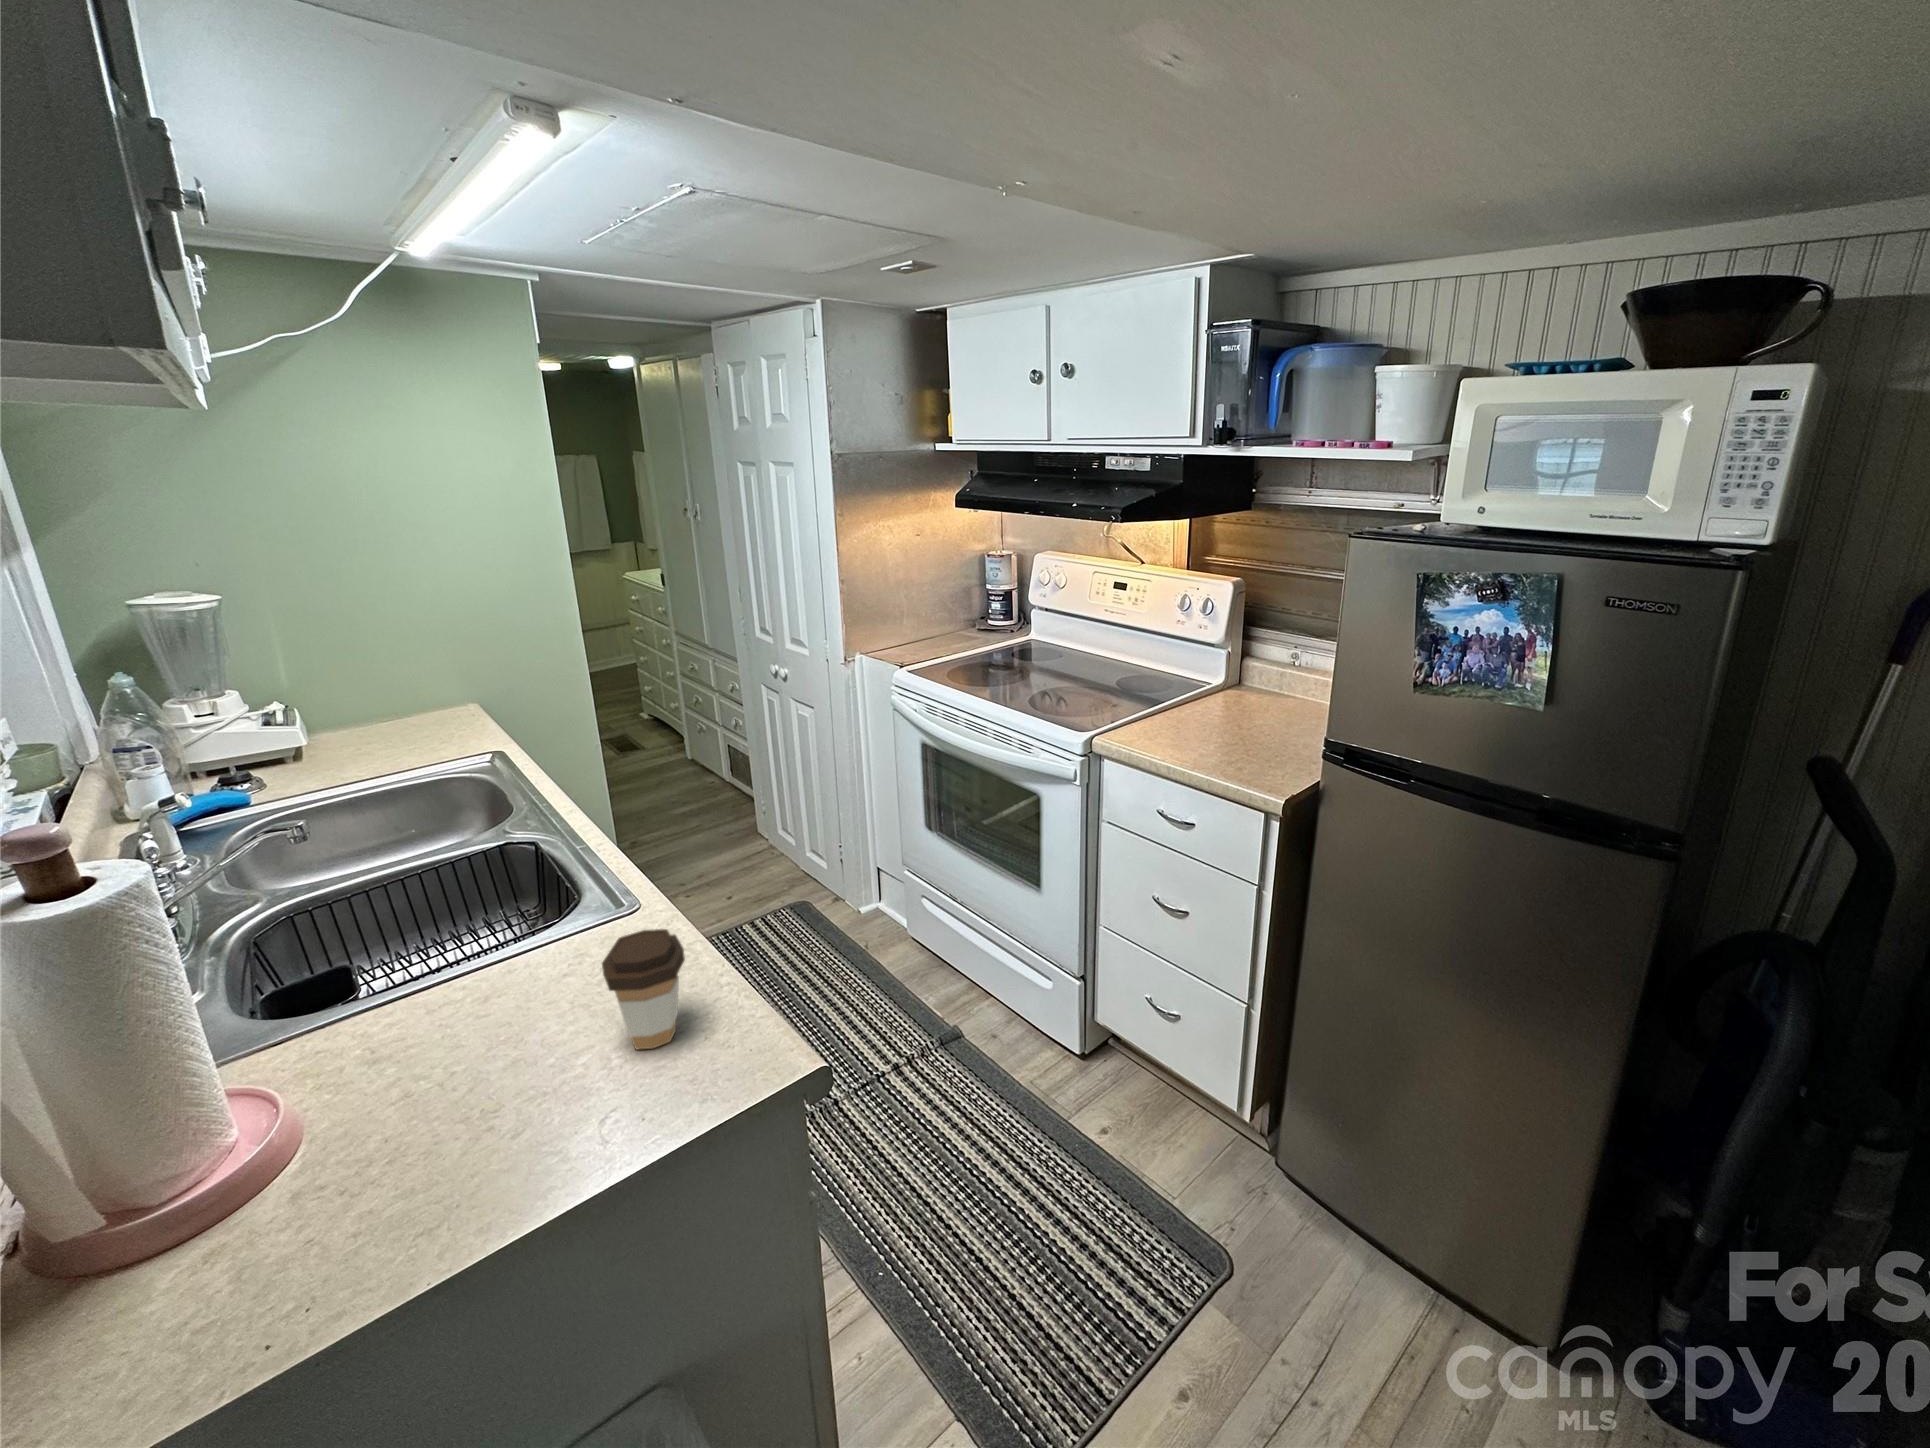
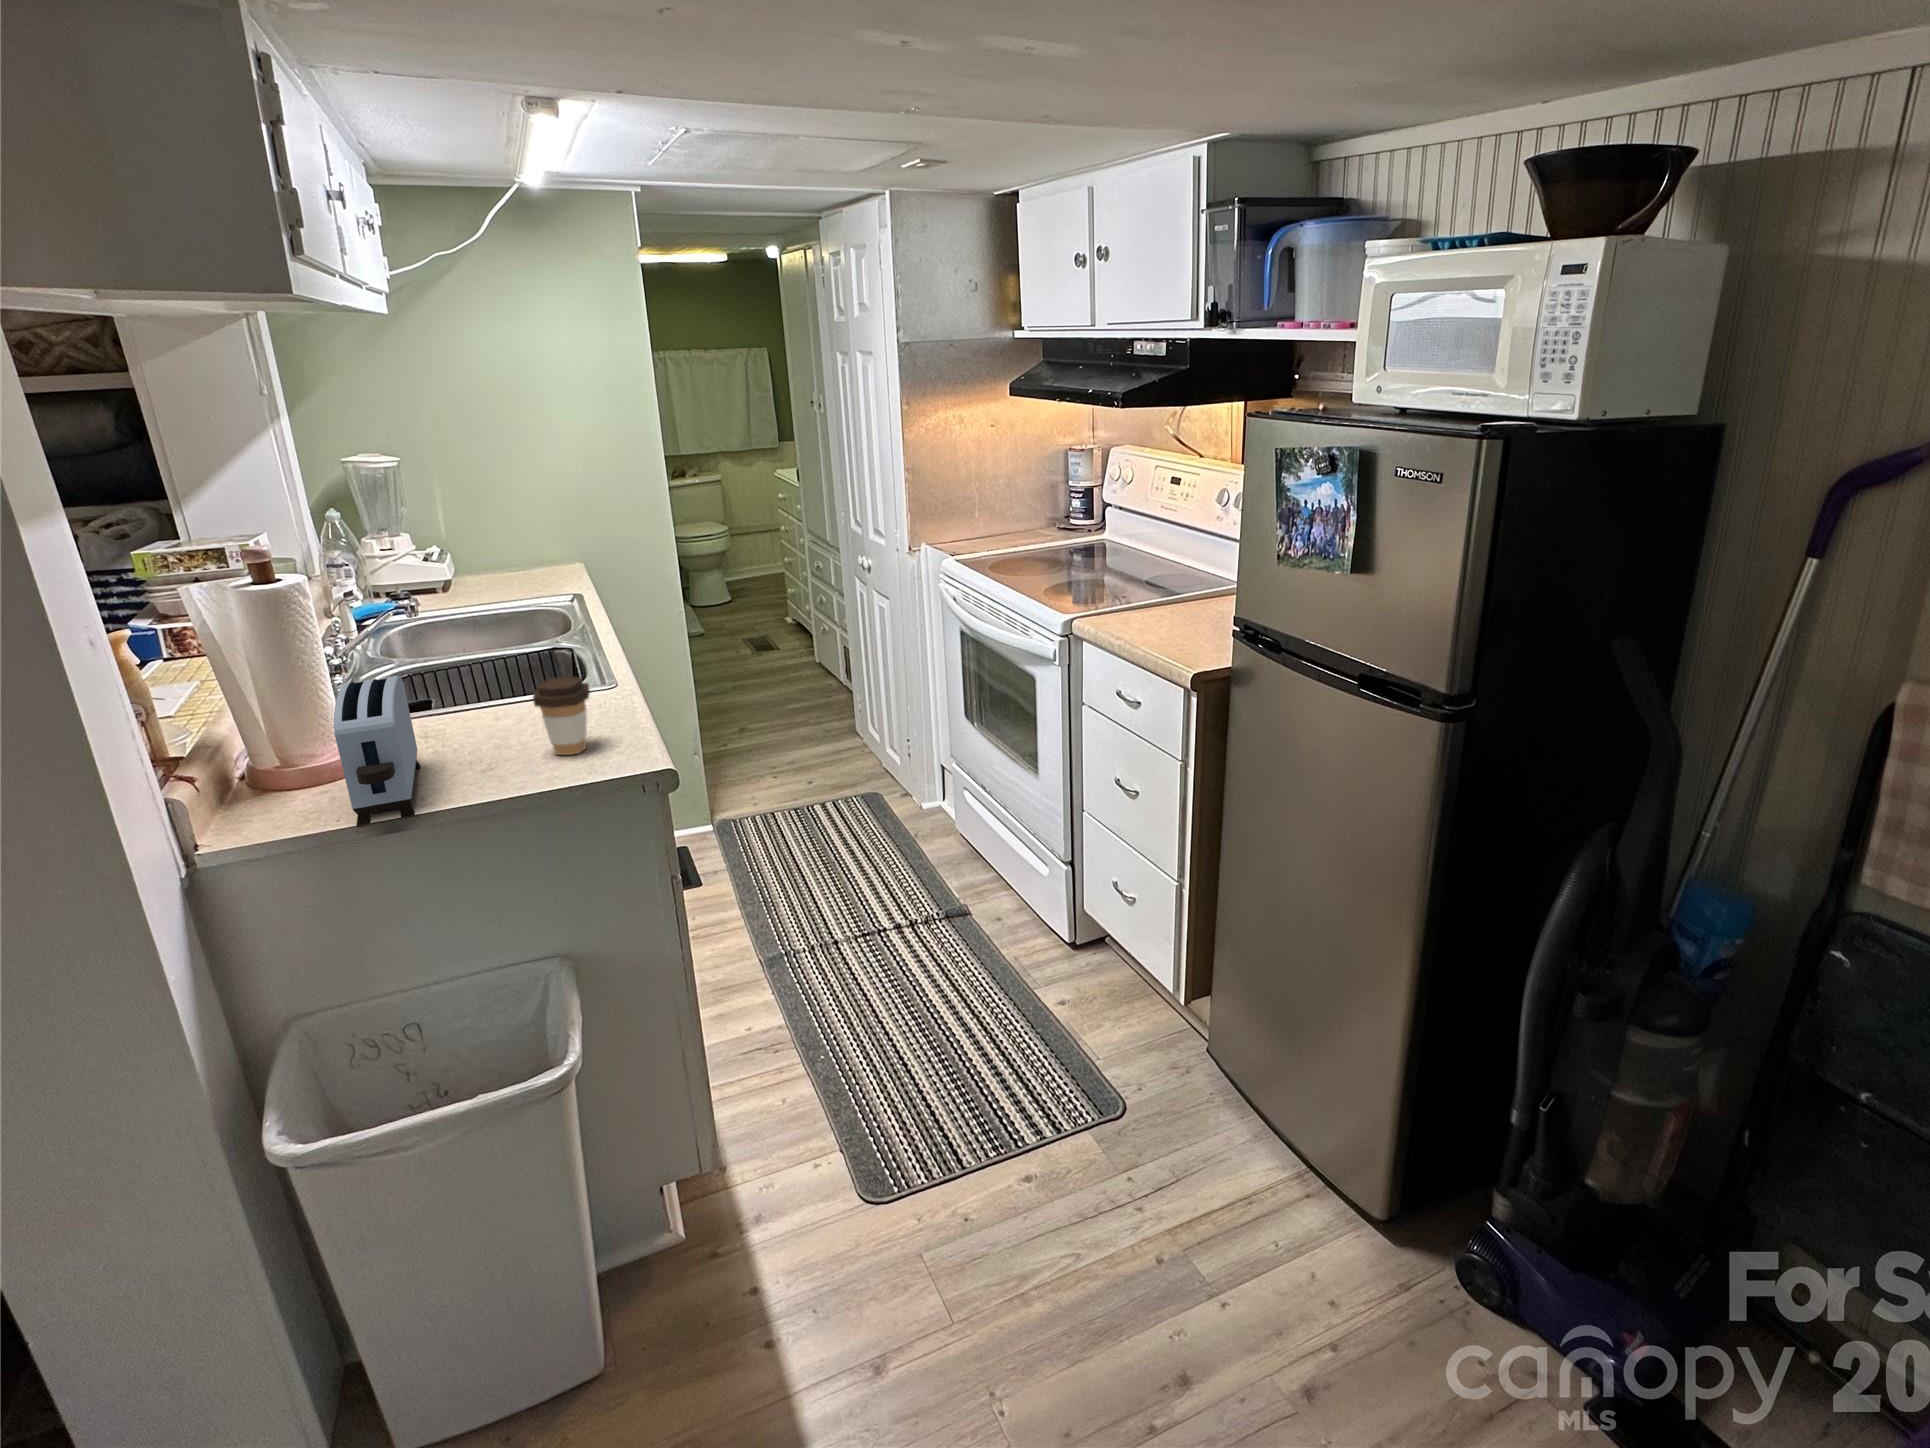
toaster: none [284,989,458,1310] -> present [334,676,420,826]

